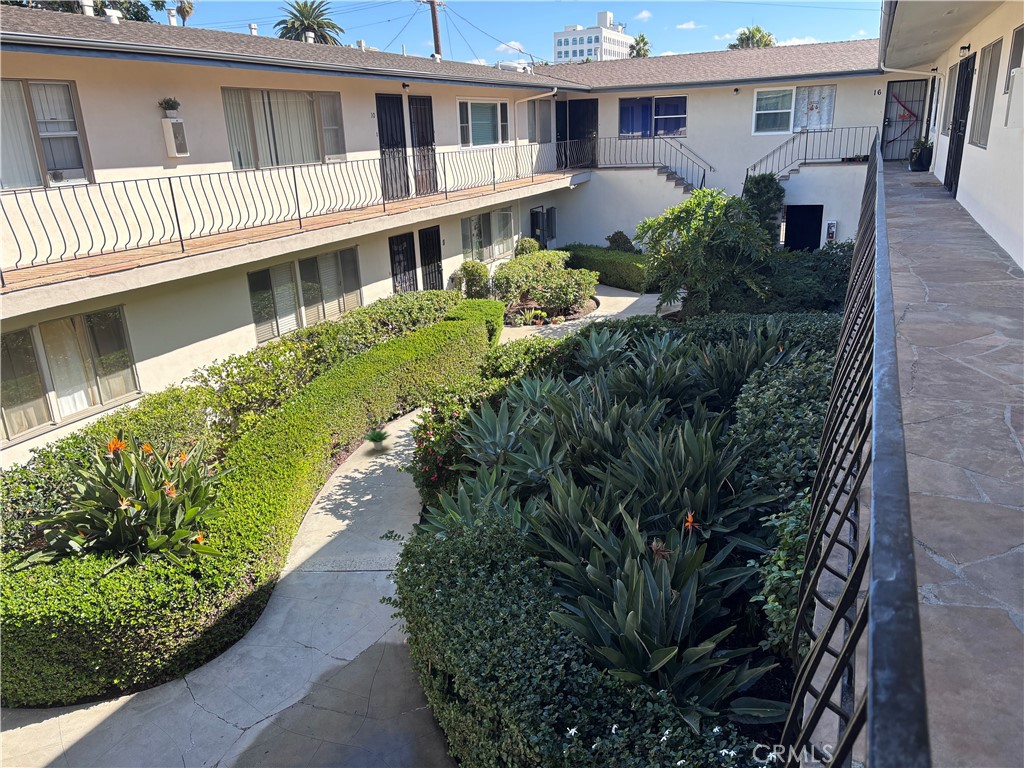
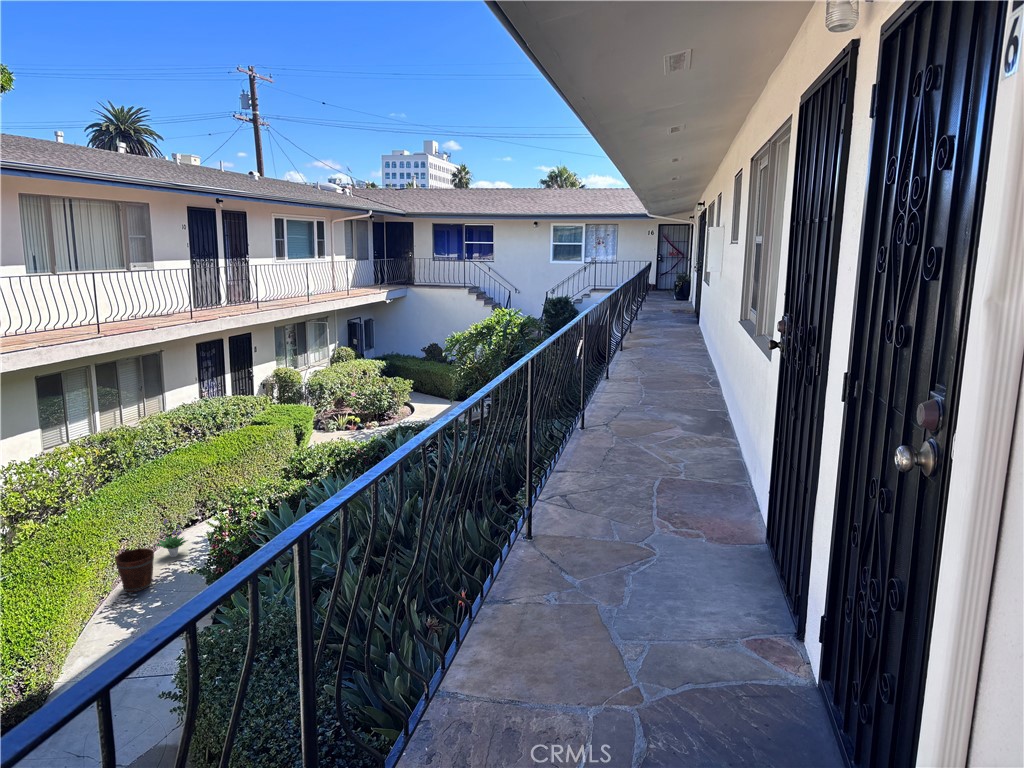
bucket: none [326,442,361,484] -> present [115,548,154,592]

